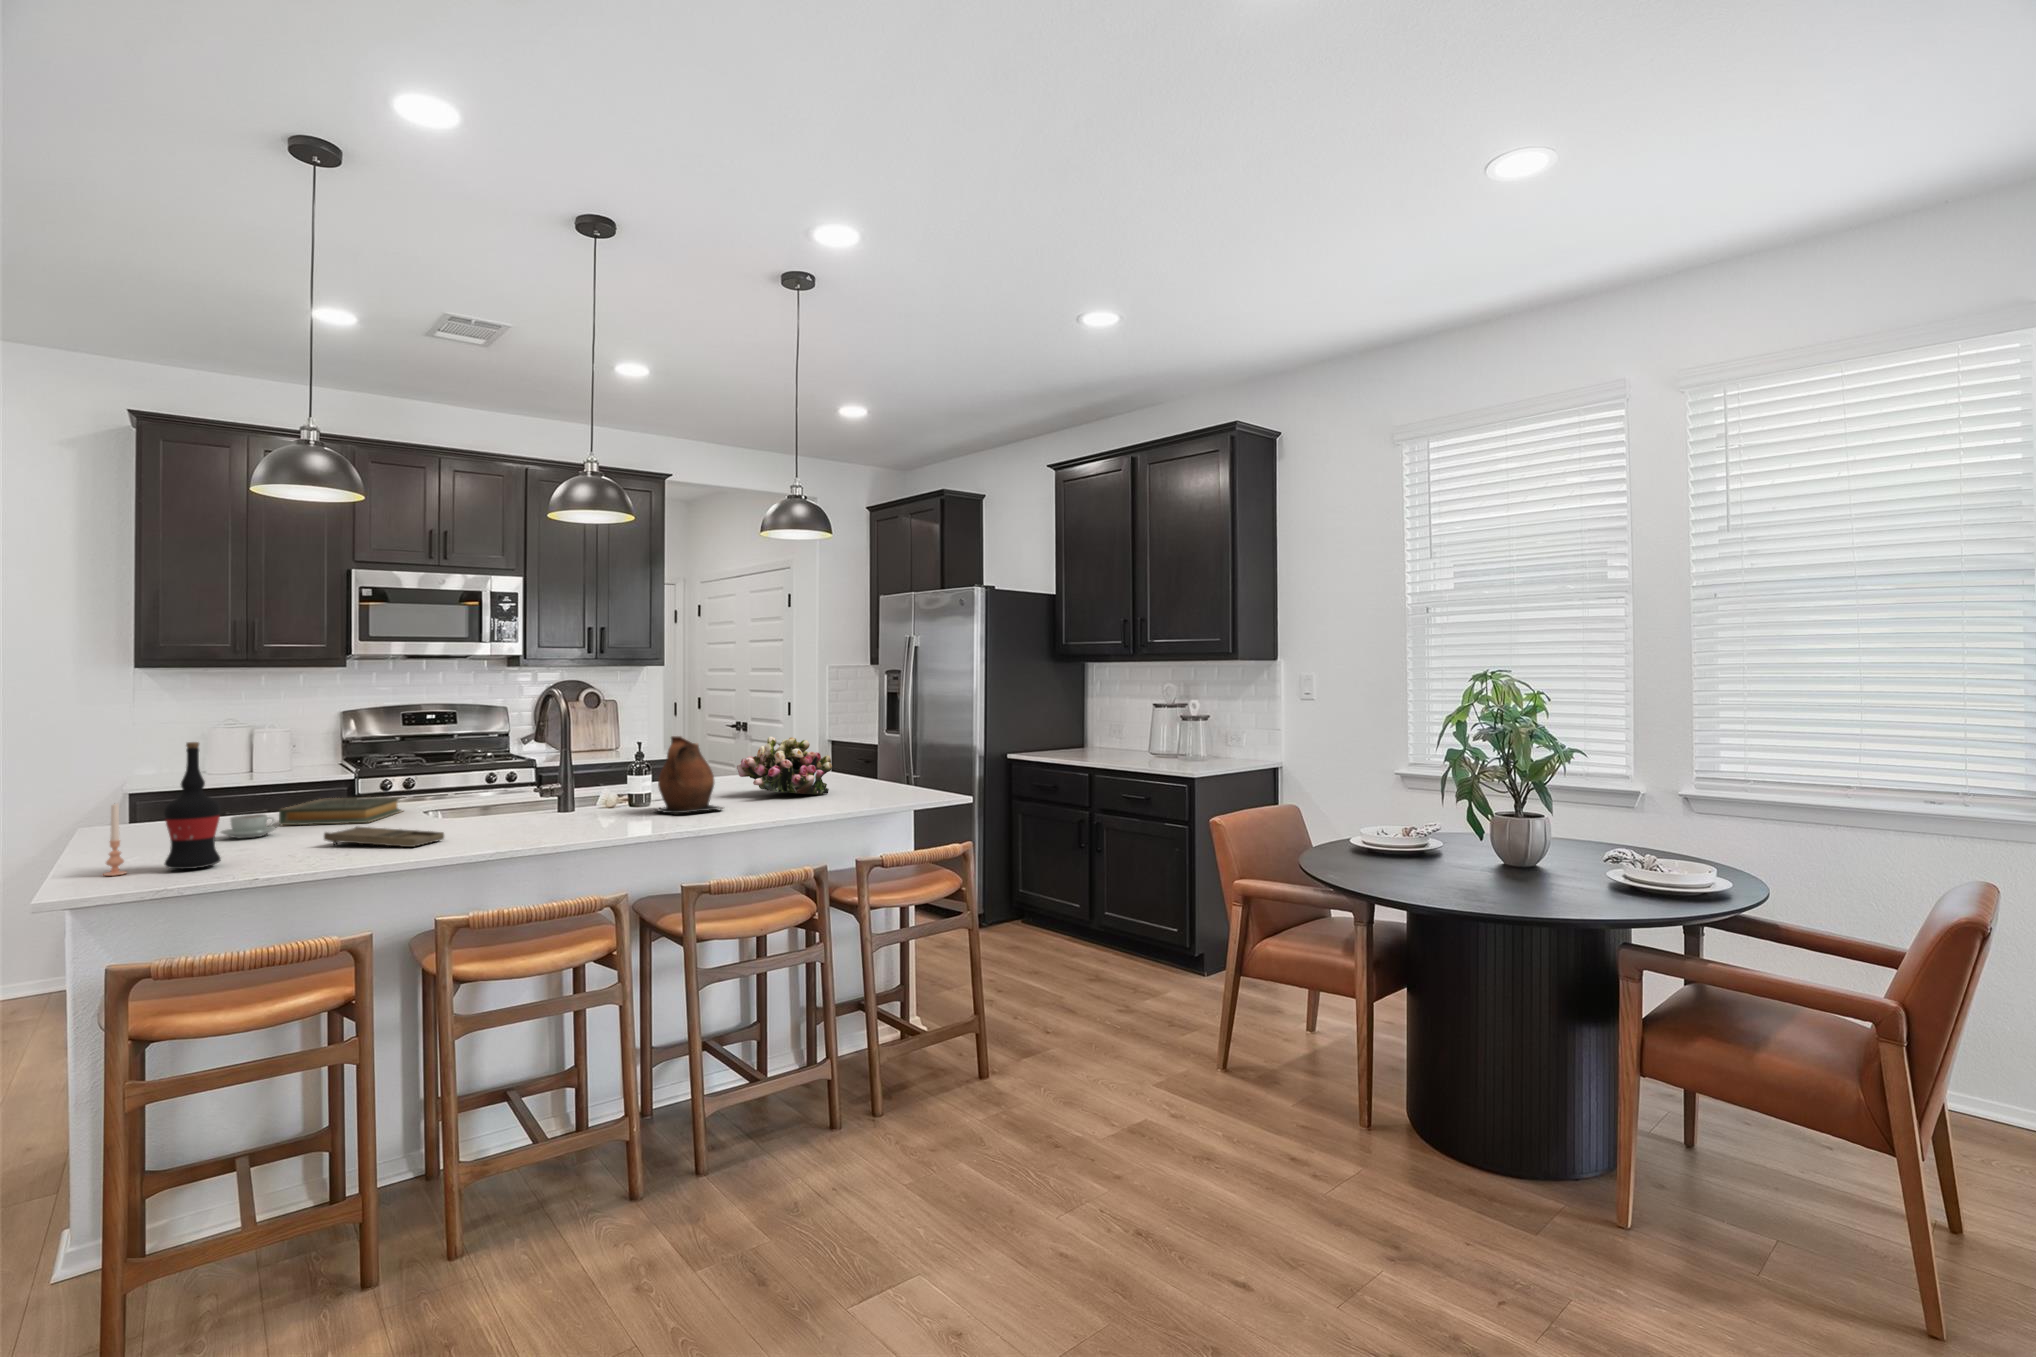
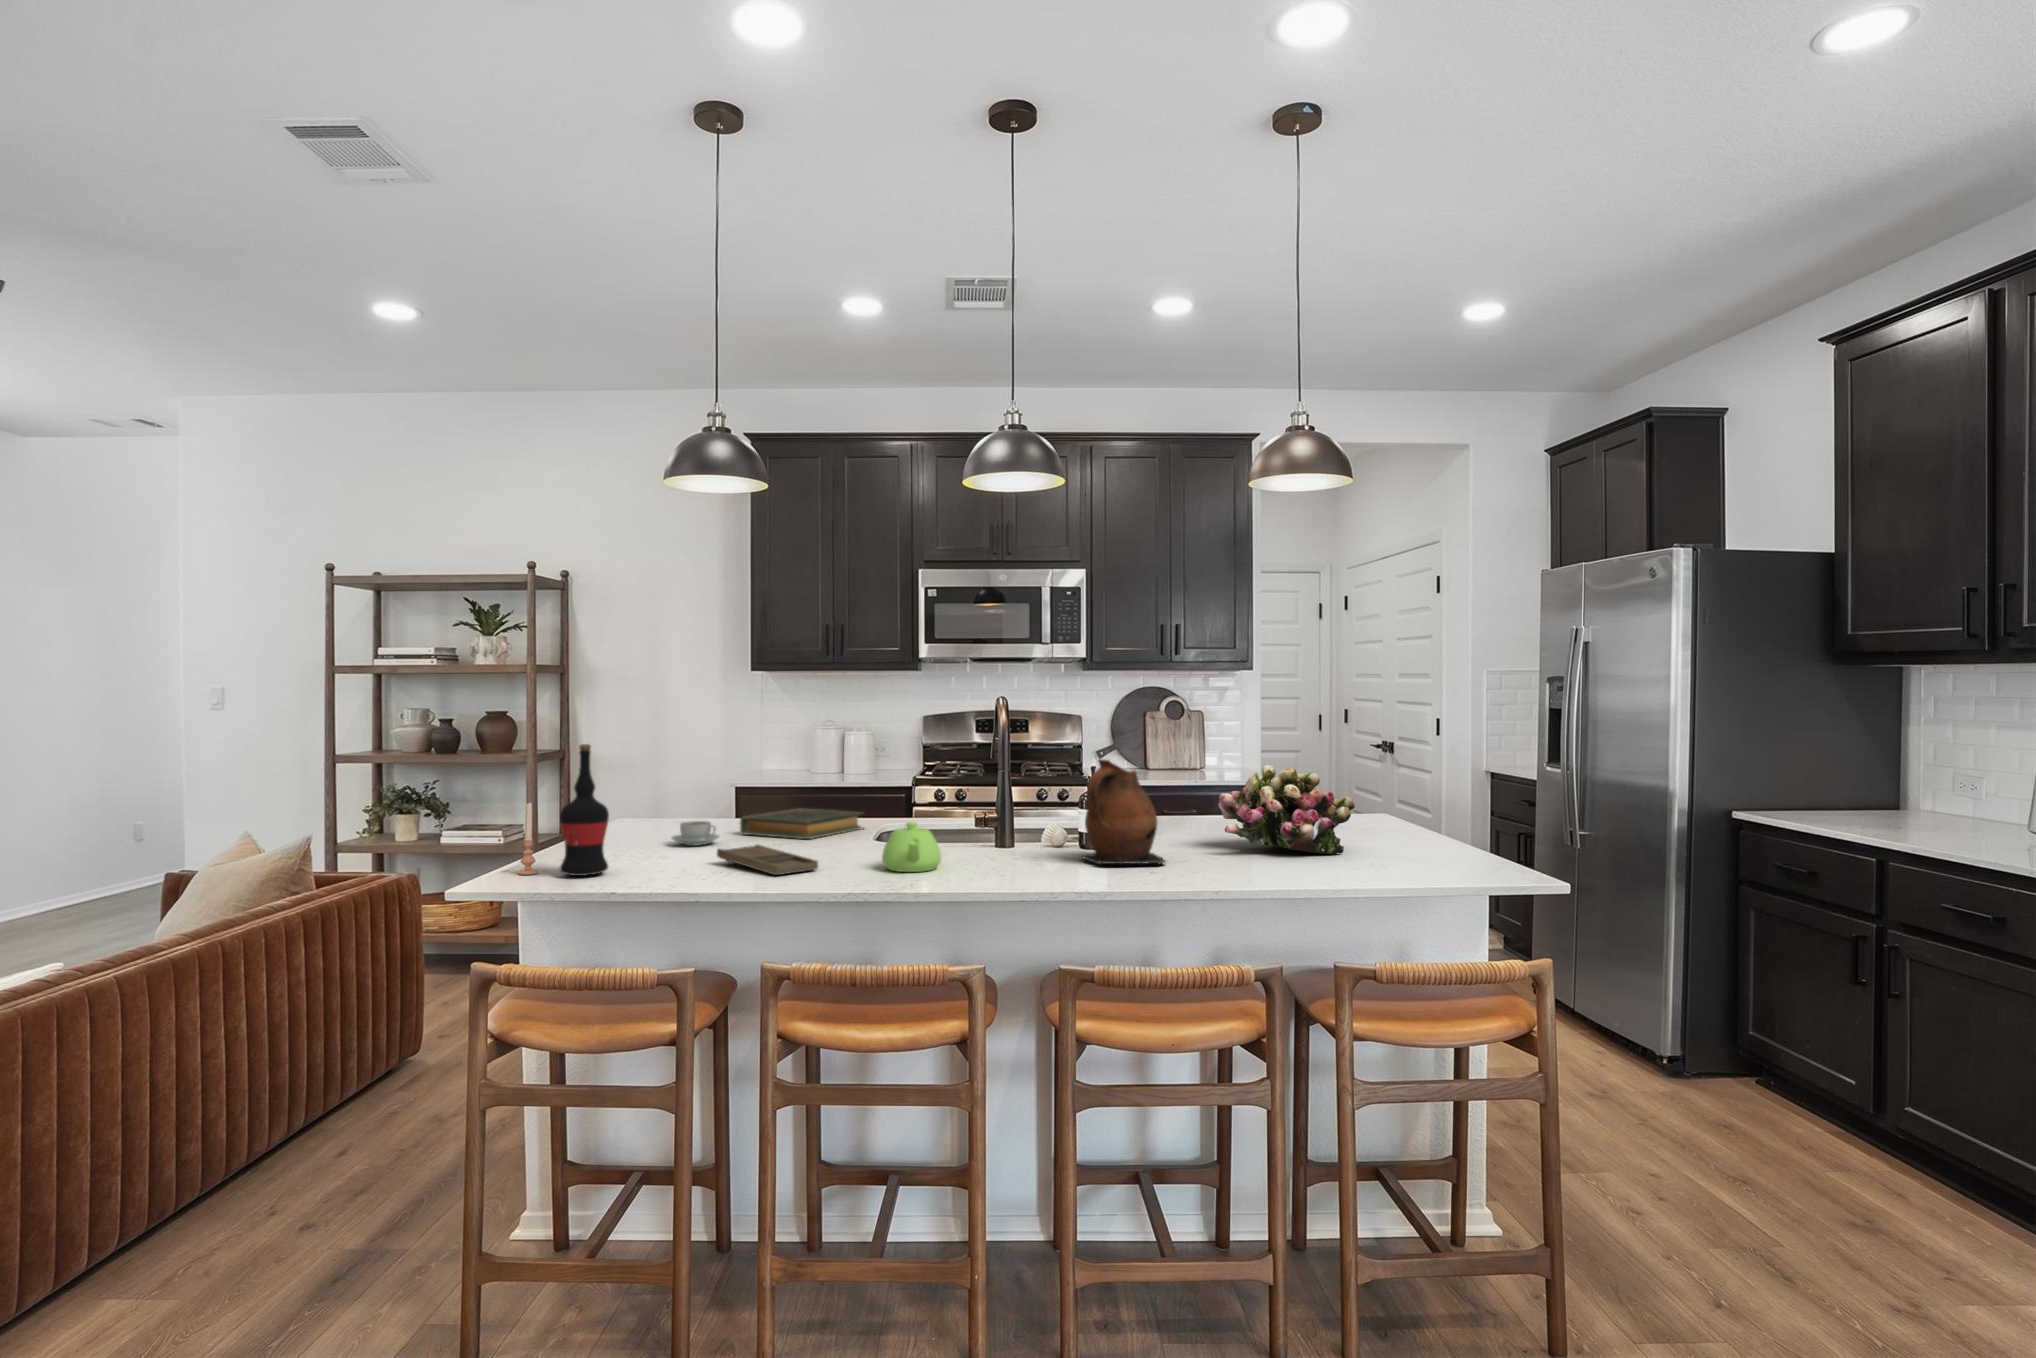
teapot: none [500,793,554,834] -> present [882,822,941,872]

